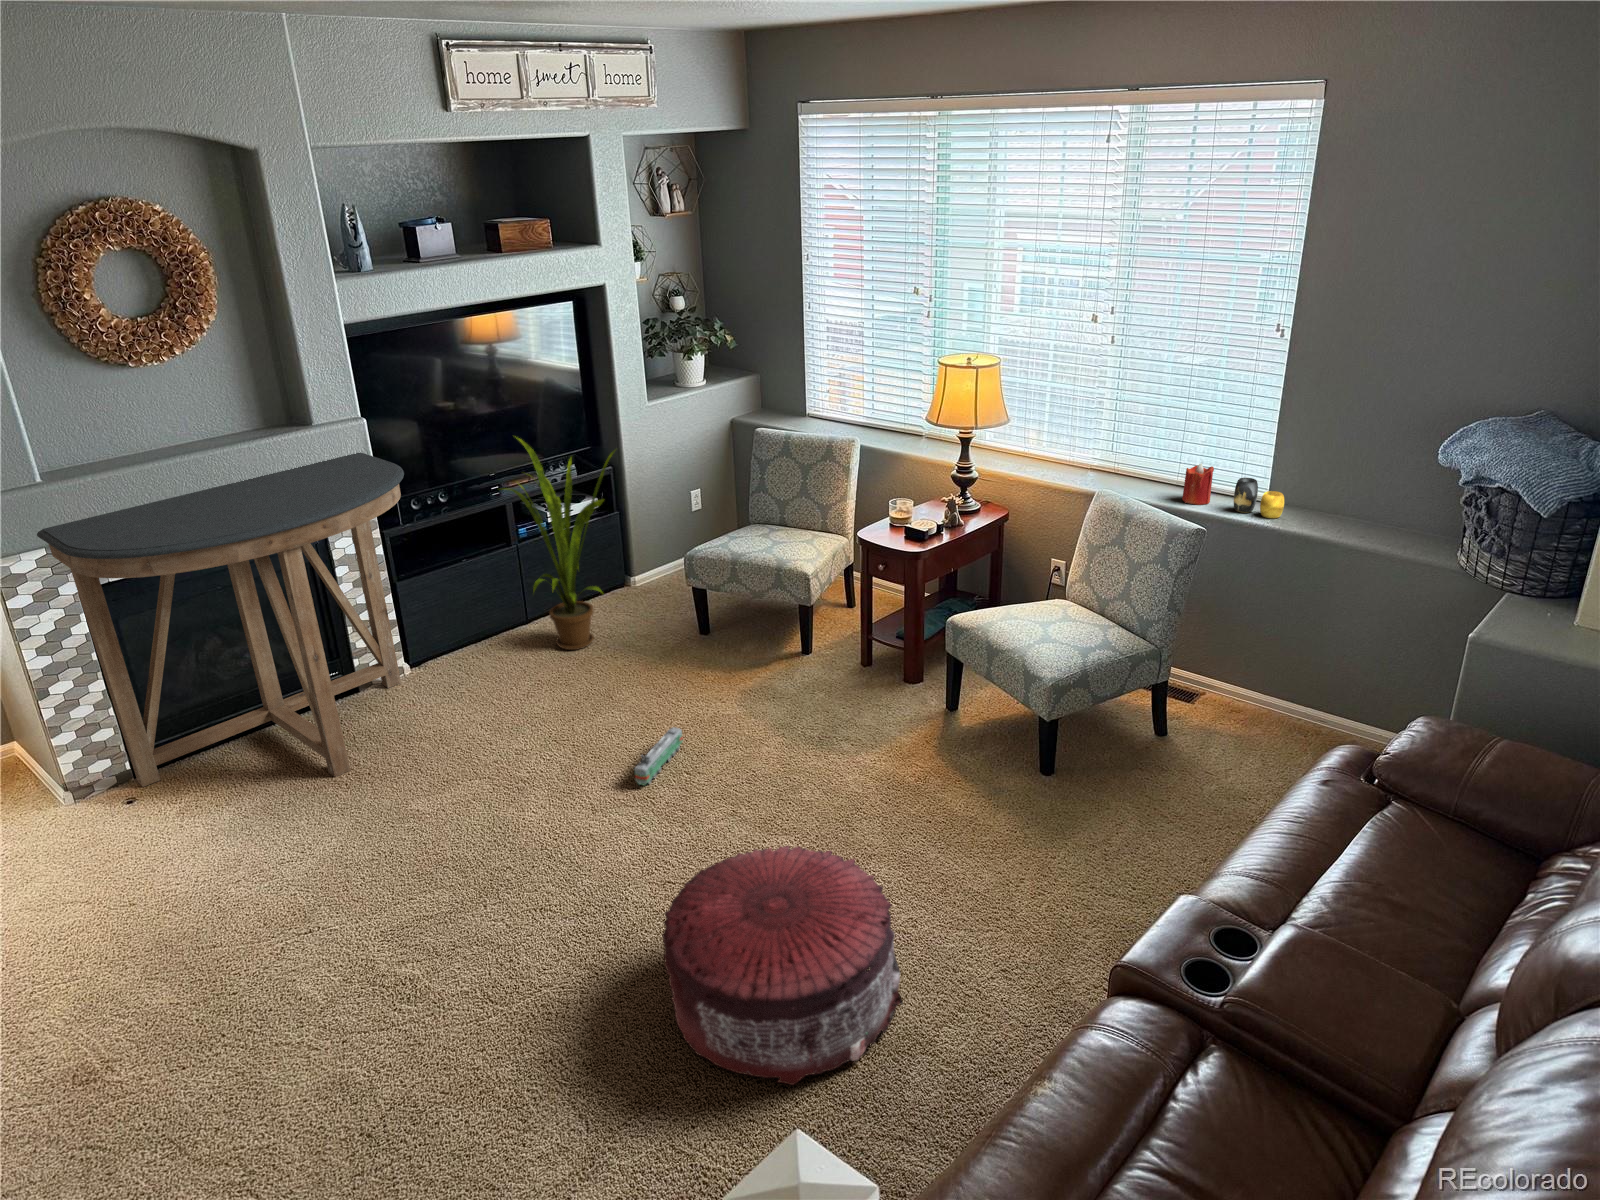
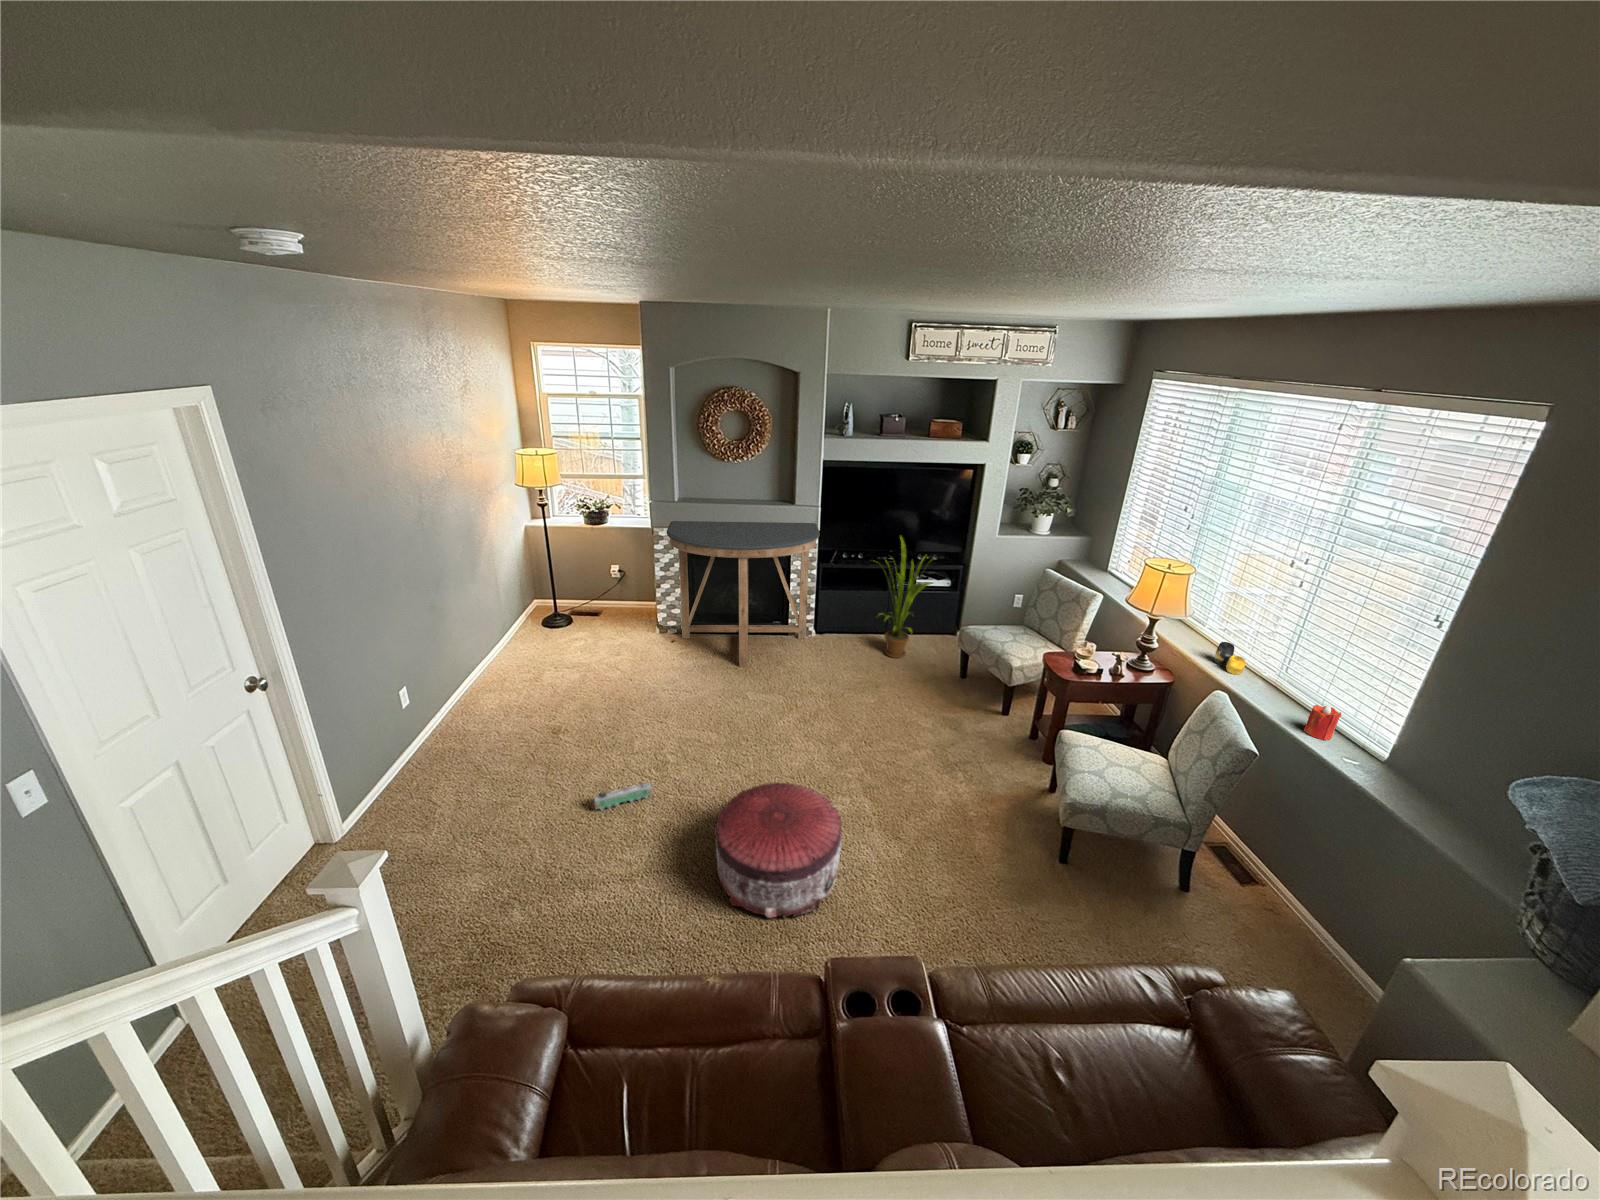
vase: present [1234,478,1284,518] -> present [1215,642,1245,675]
toy train: present [634,727,683,785] -> present [594,782,652,810]

